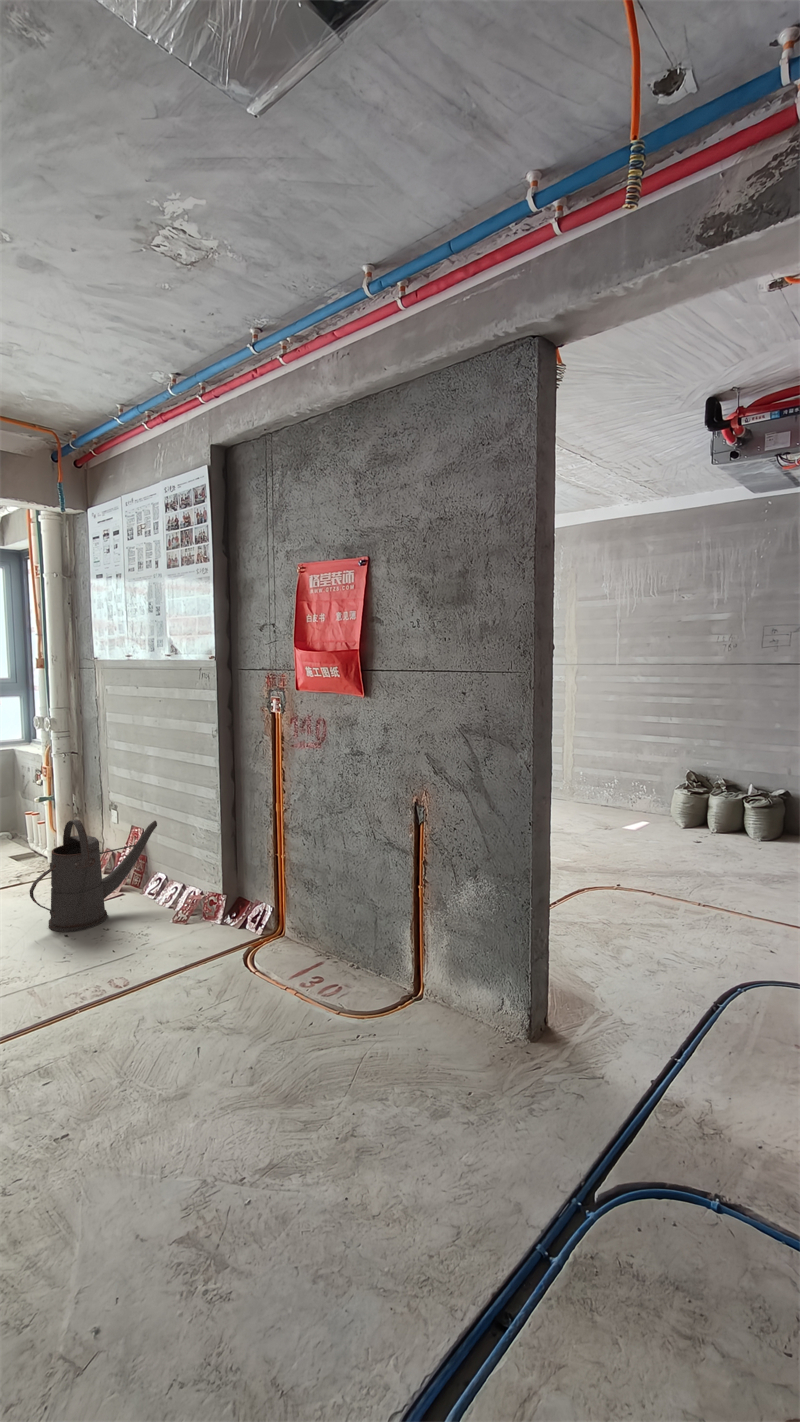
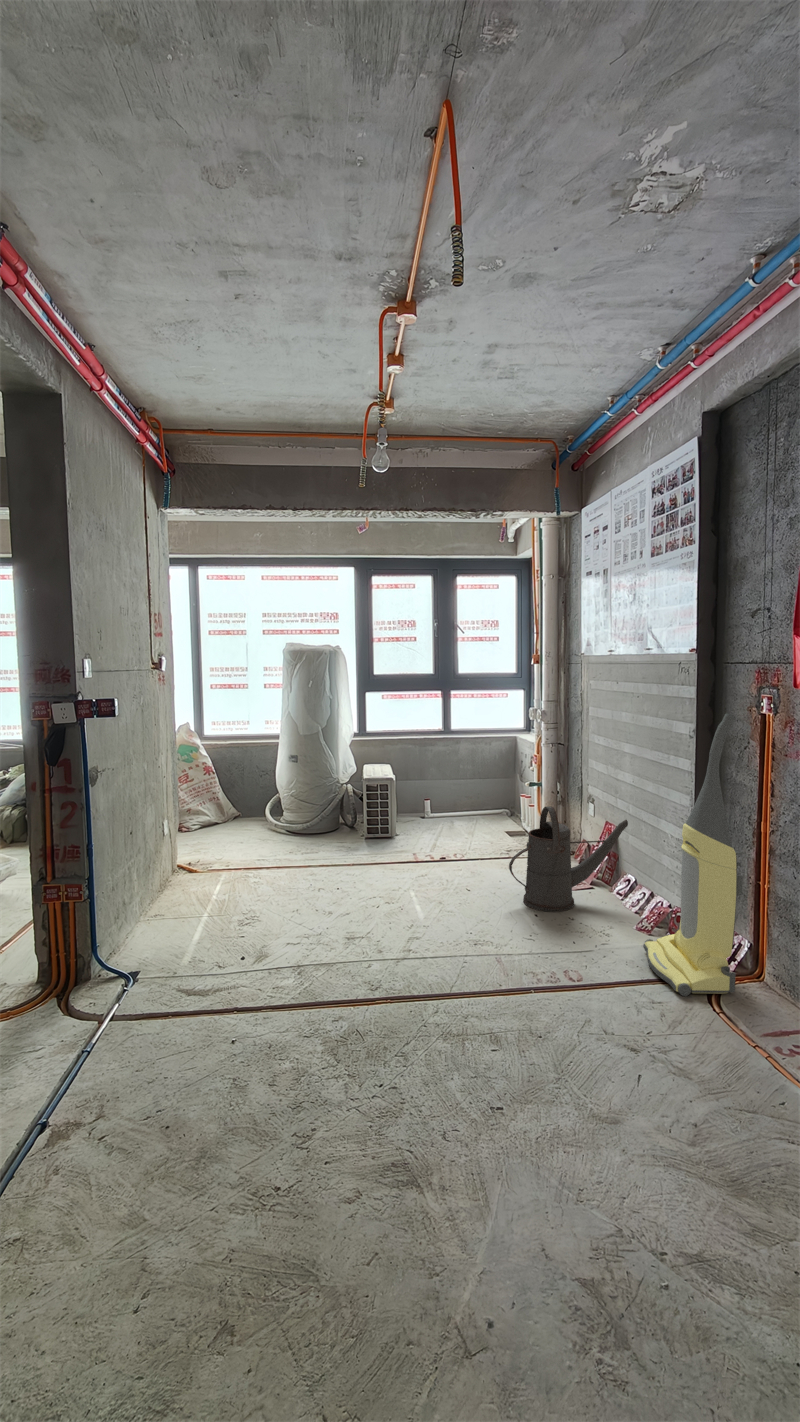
vacuum cleaner: none [183,713,264,967] -> present [643,714,743,996]

